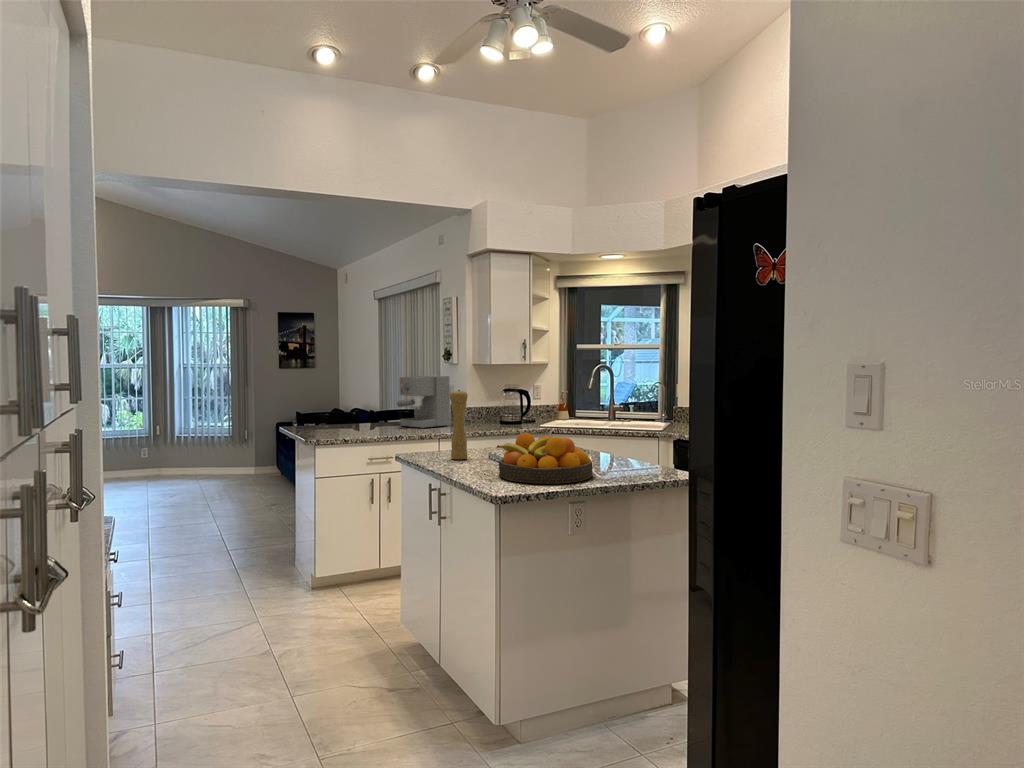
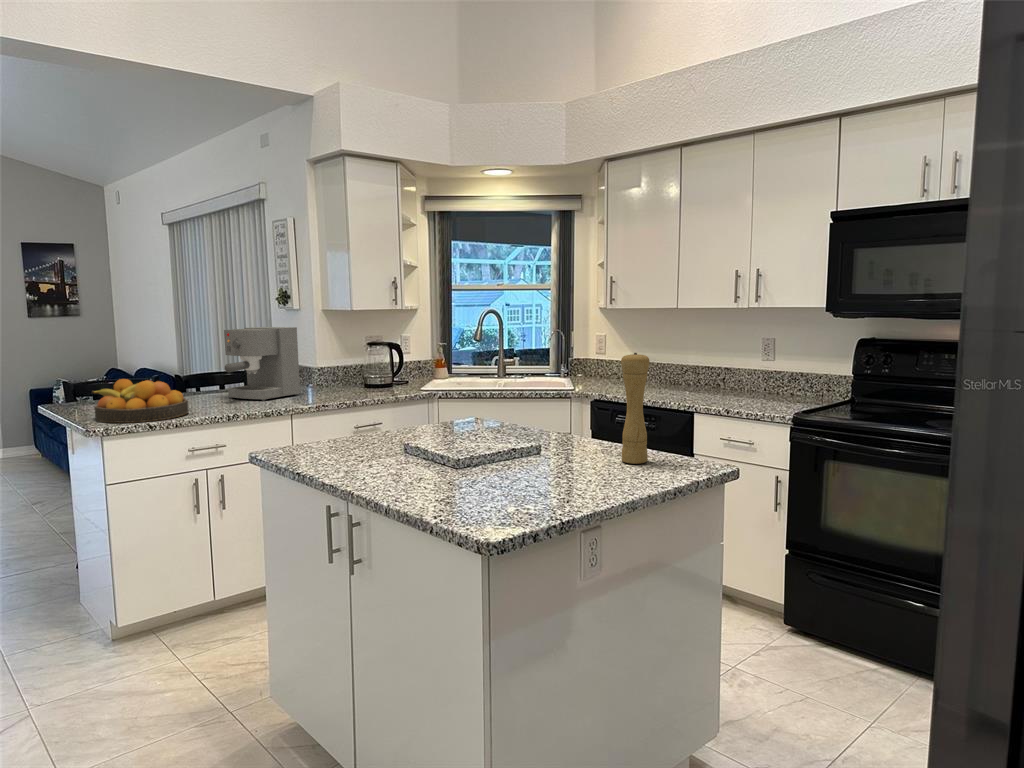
pepper mill: present [450,390,468,460] -> present [621,353,650,464]
fruit bowl: present [497,433,592,484] -> present [92,379,189,423]

